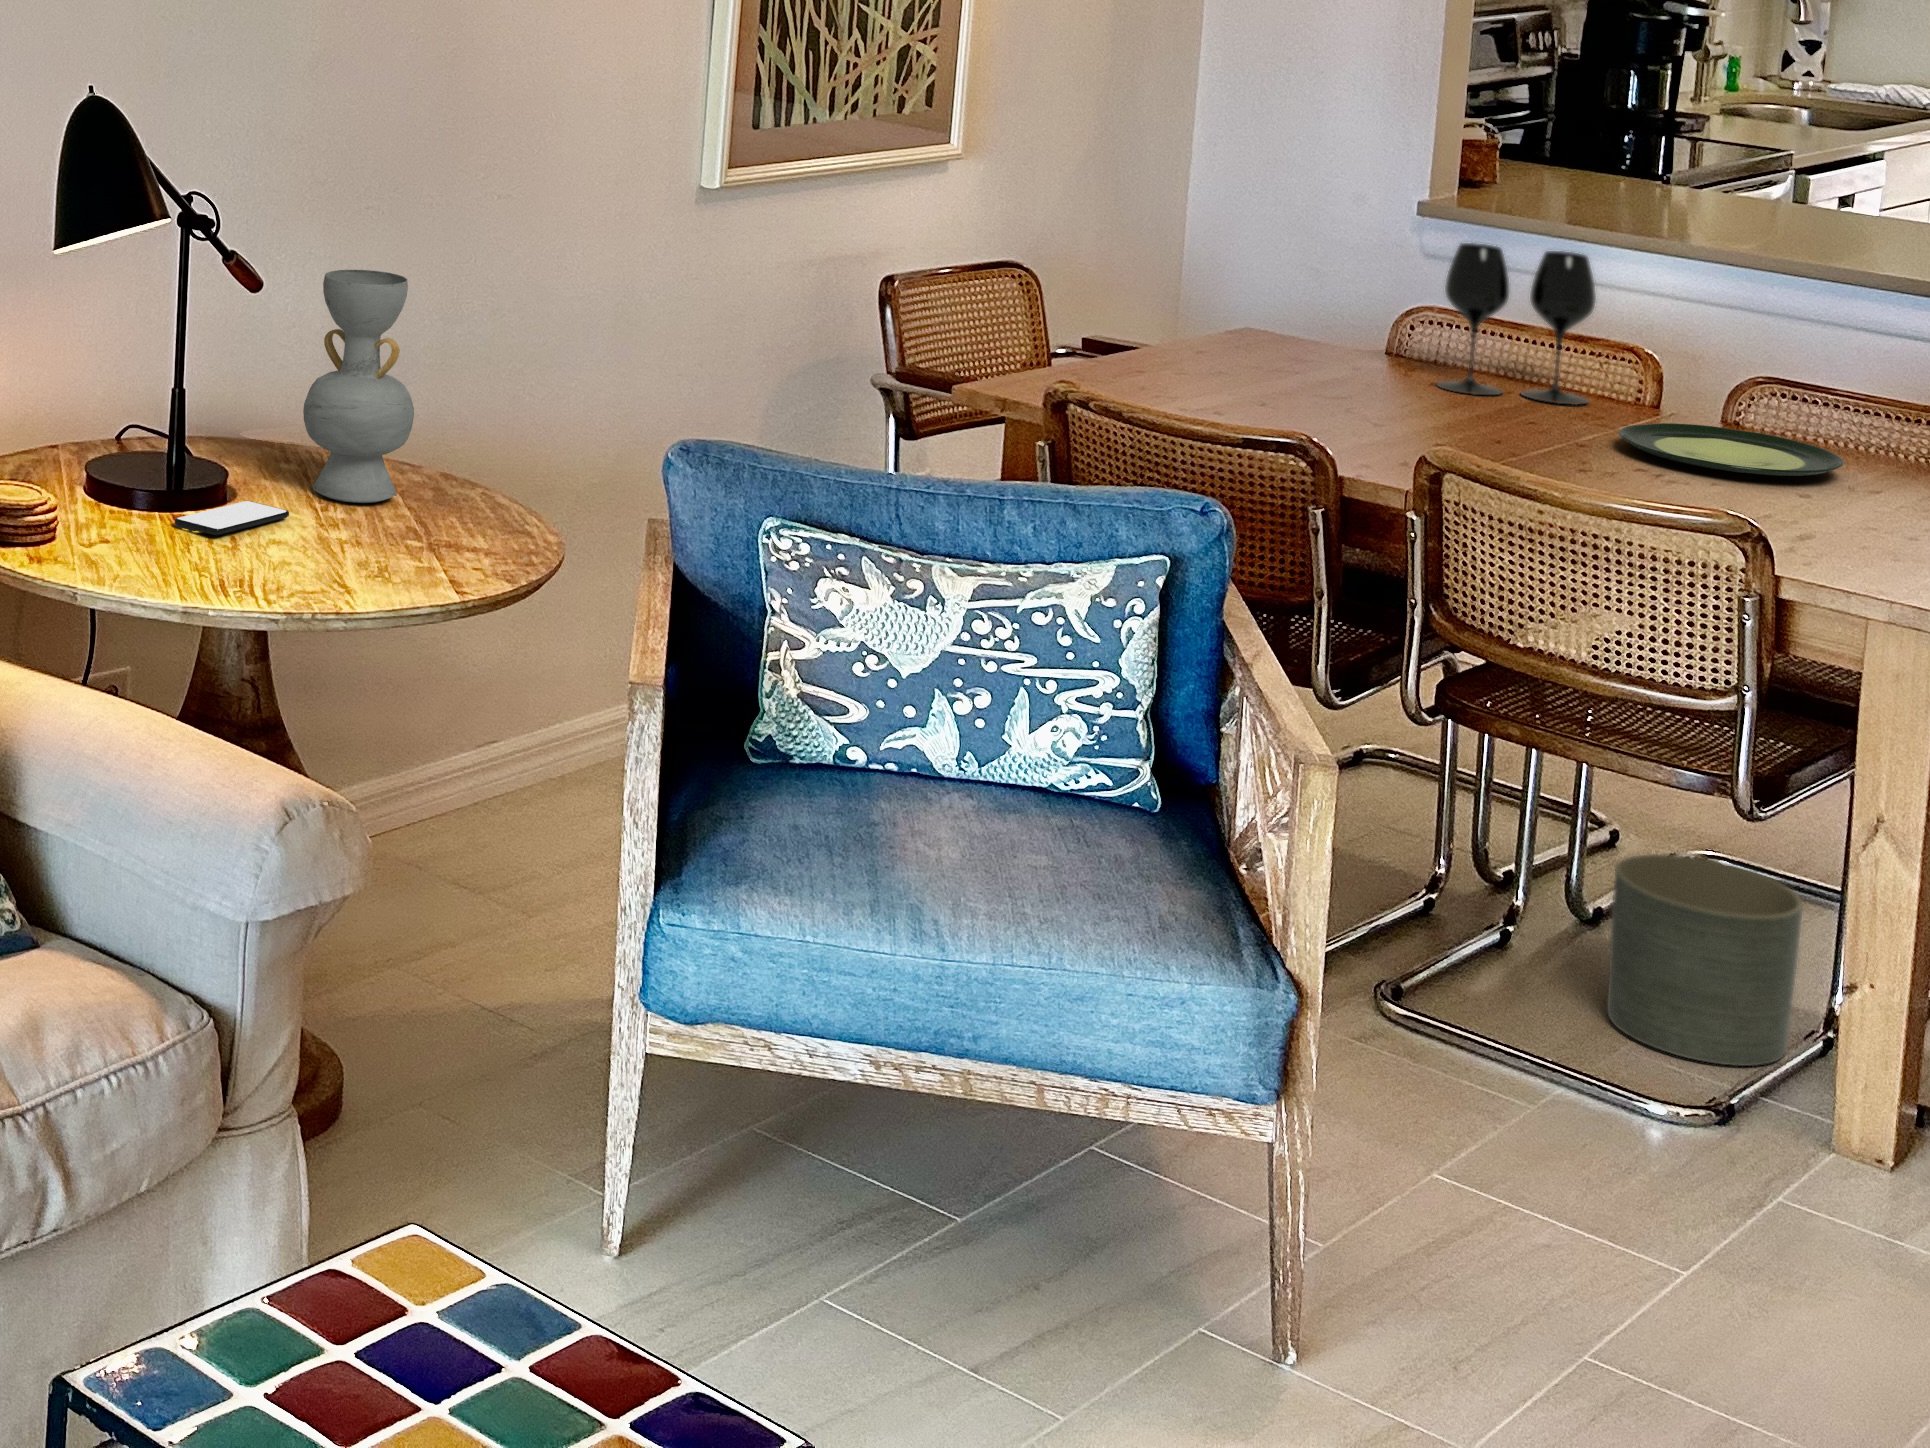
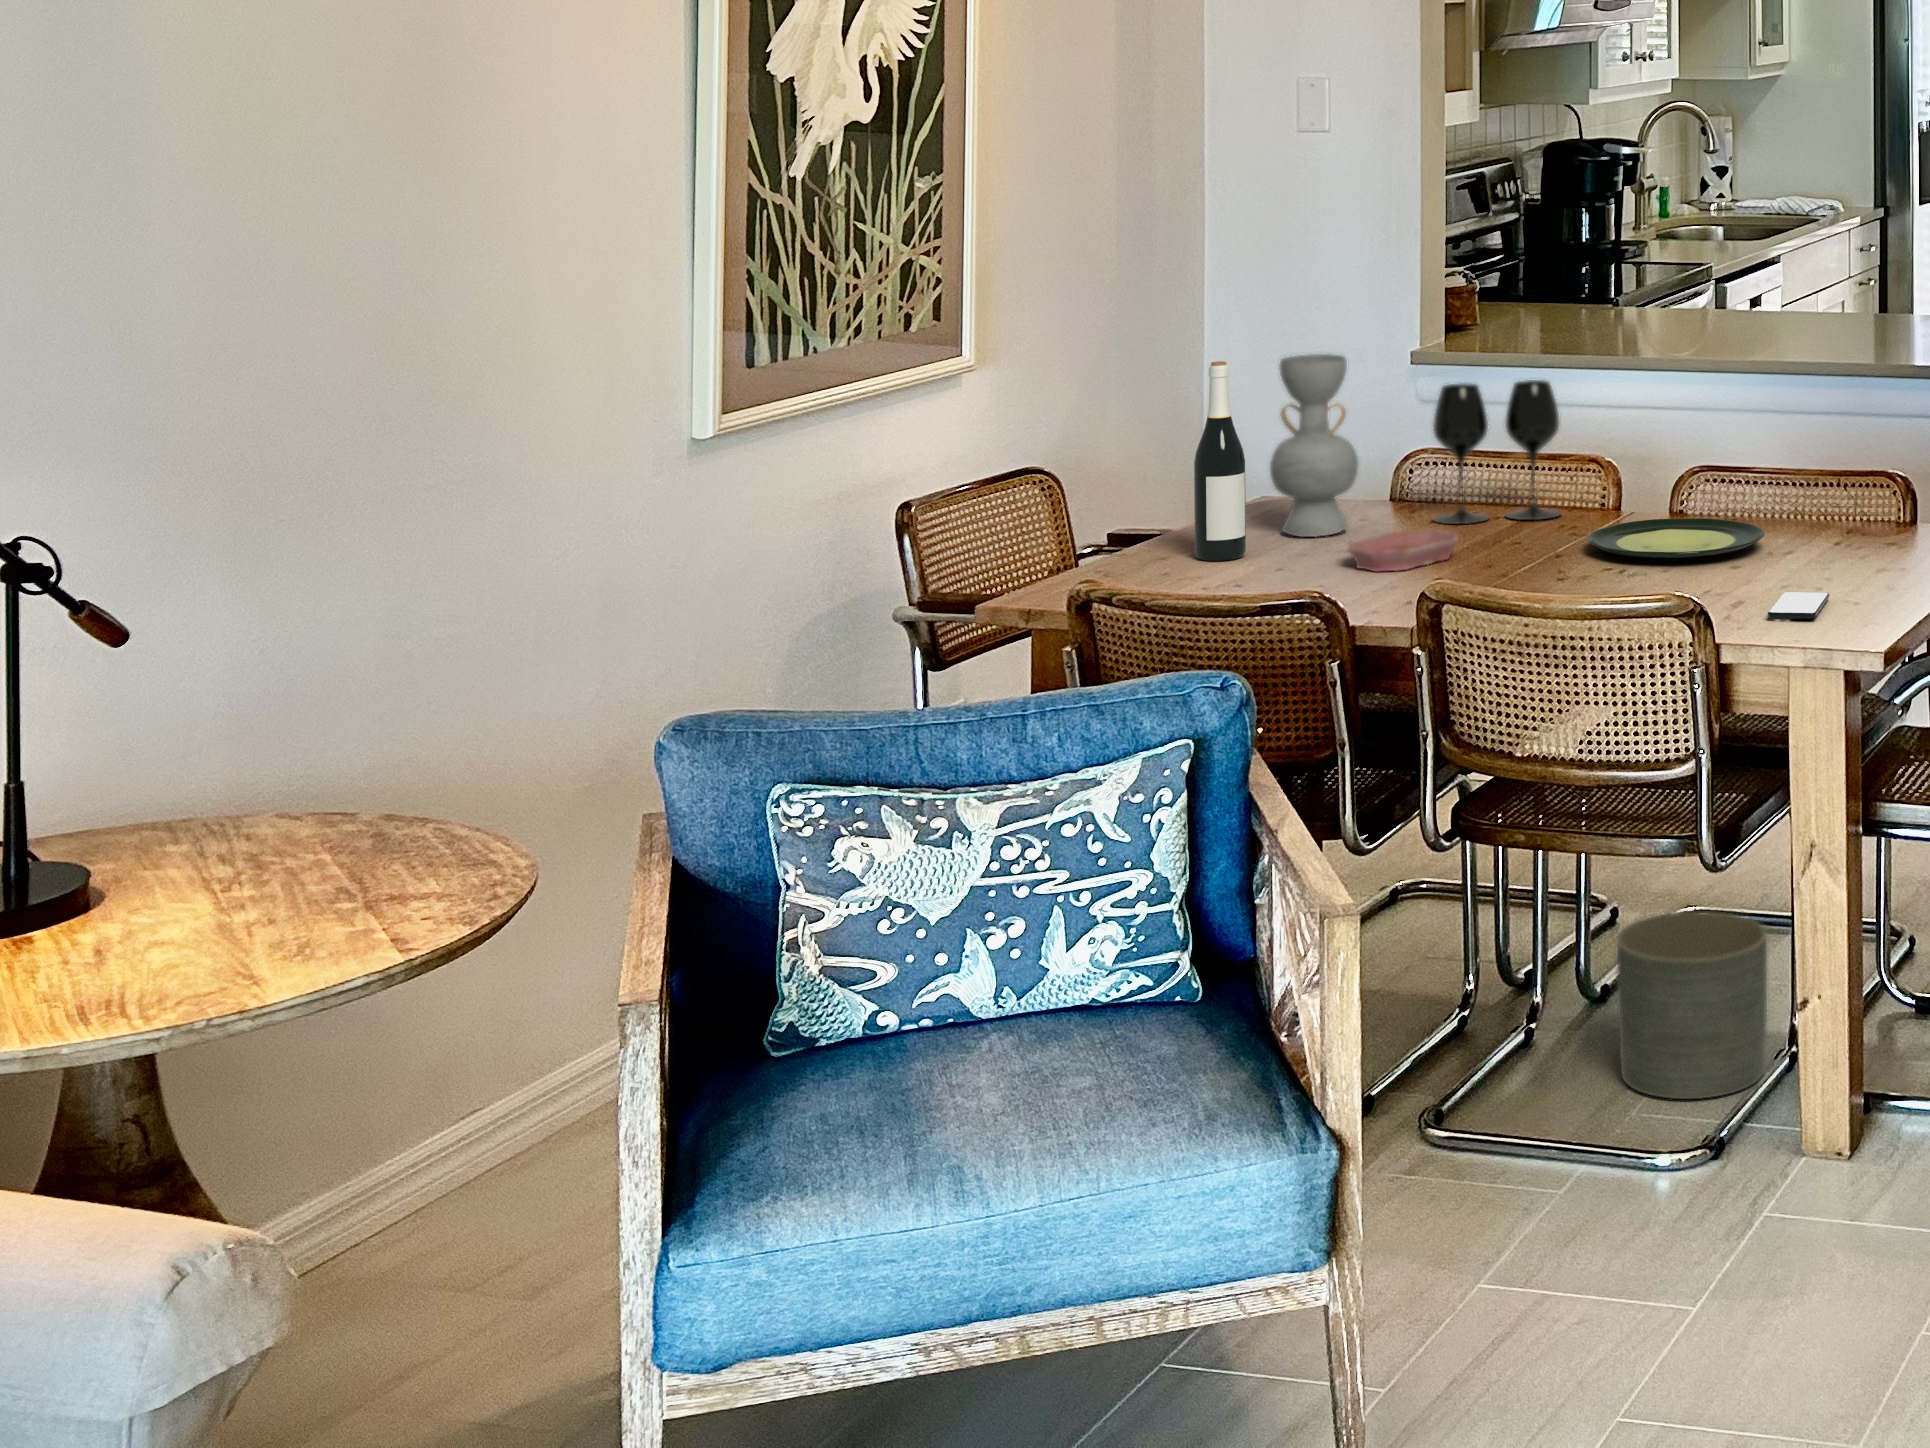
wine bottle: none [1174,184,1235,388] -> present [1194,361,1246,561]
decorative vase: present [303,270,414,503] -> present [1270,354,1358,537]
bowl: none [1340,388,1467,431] -> present [1348,528,1458,572]
smartphone: present [175,501,289,535] -> present [1768,592,1830,620]

